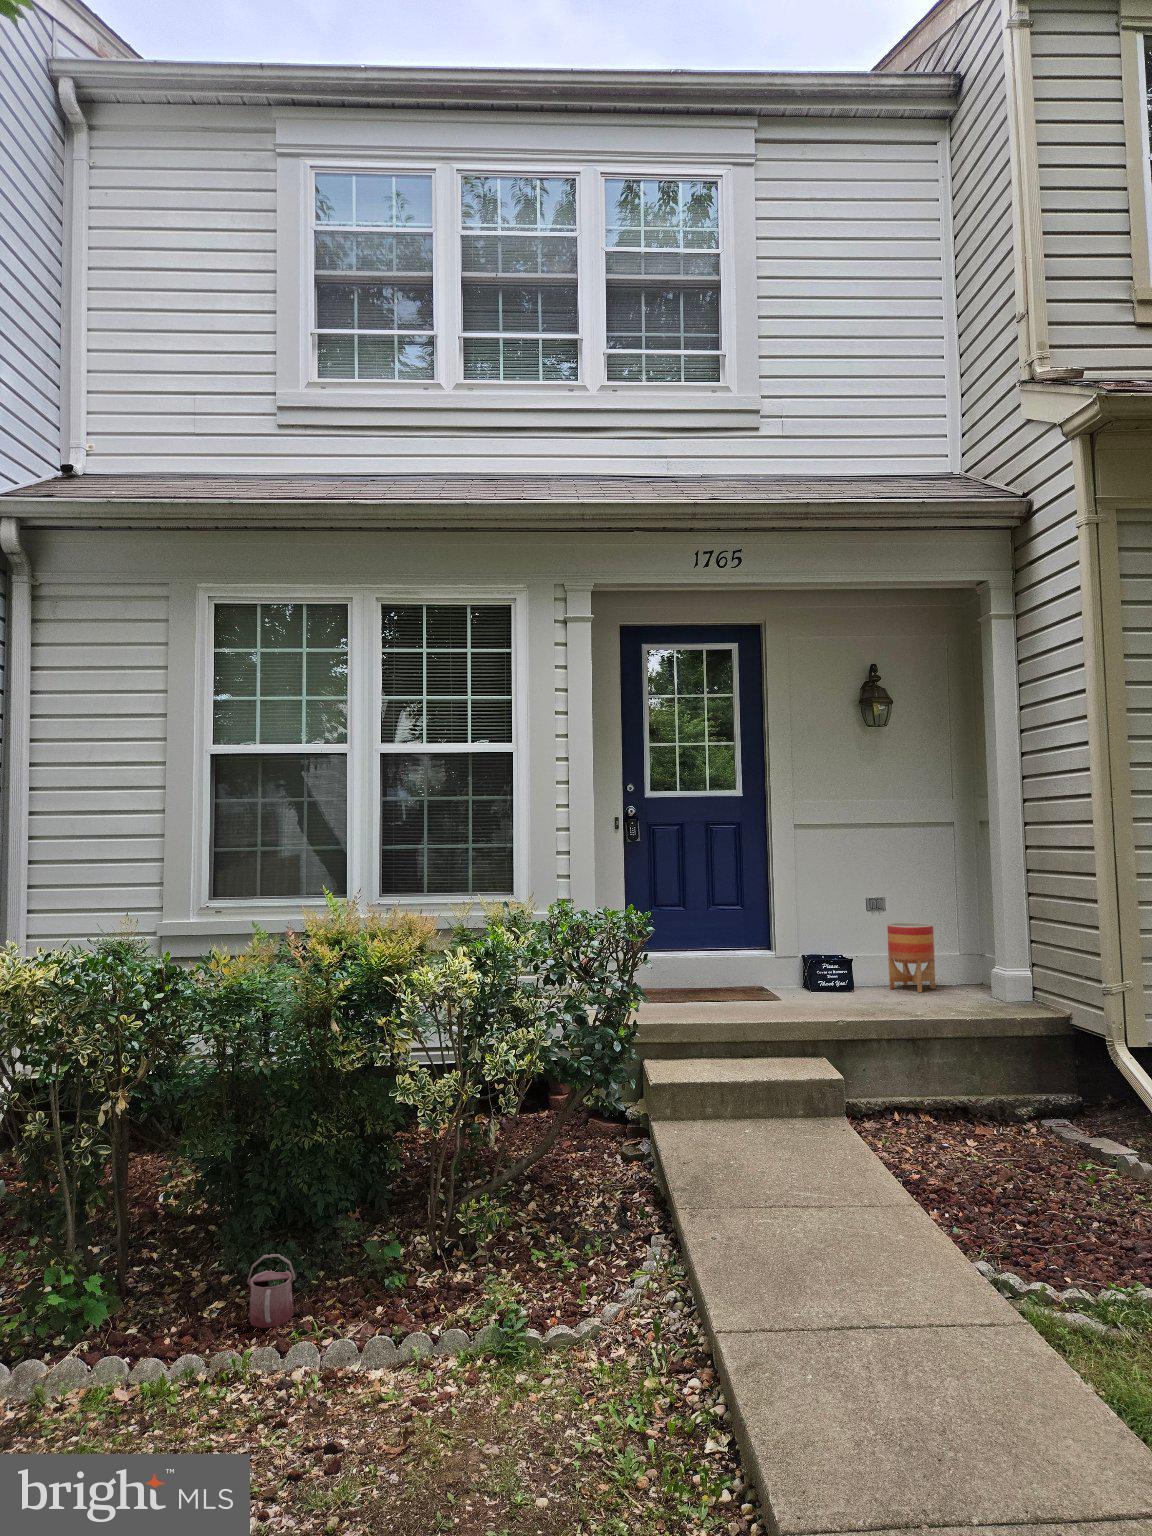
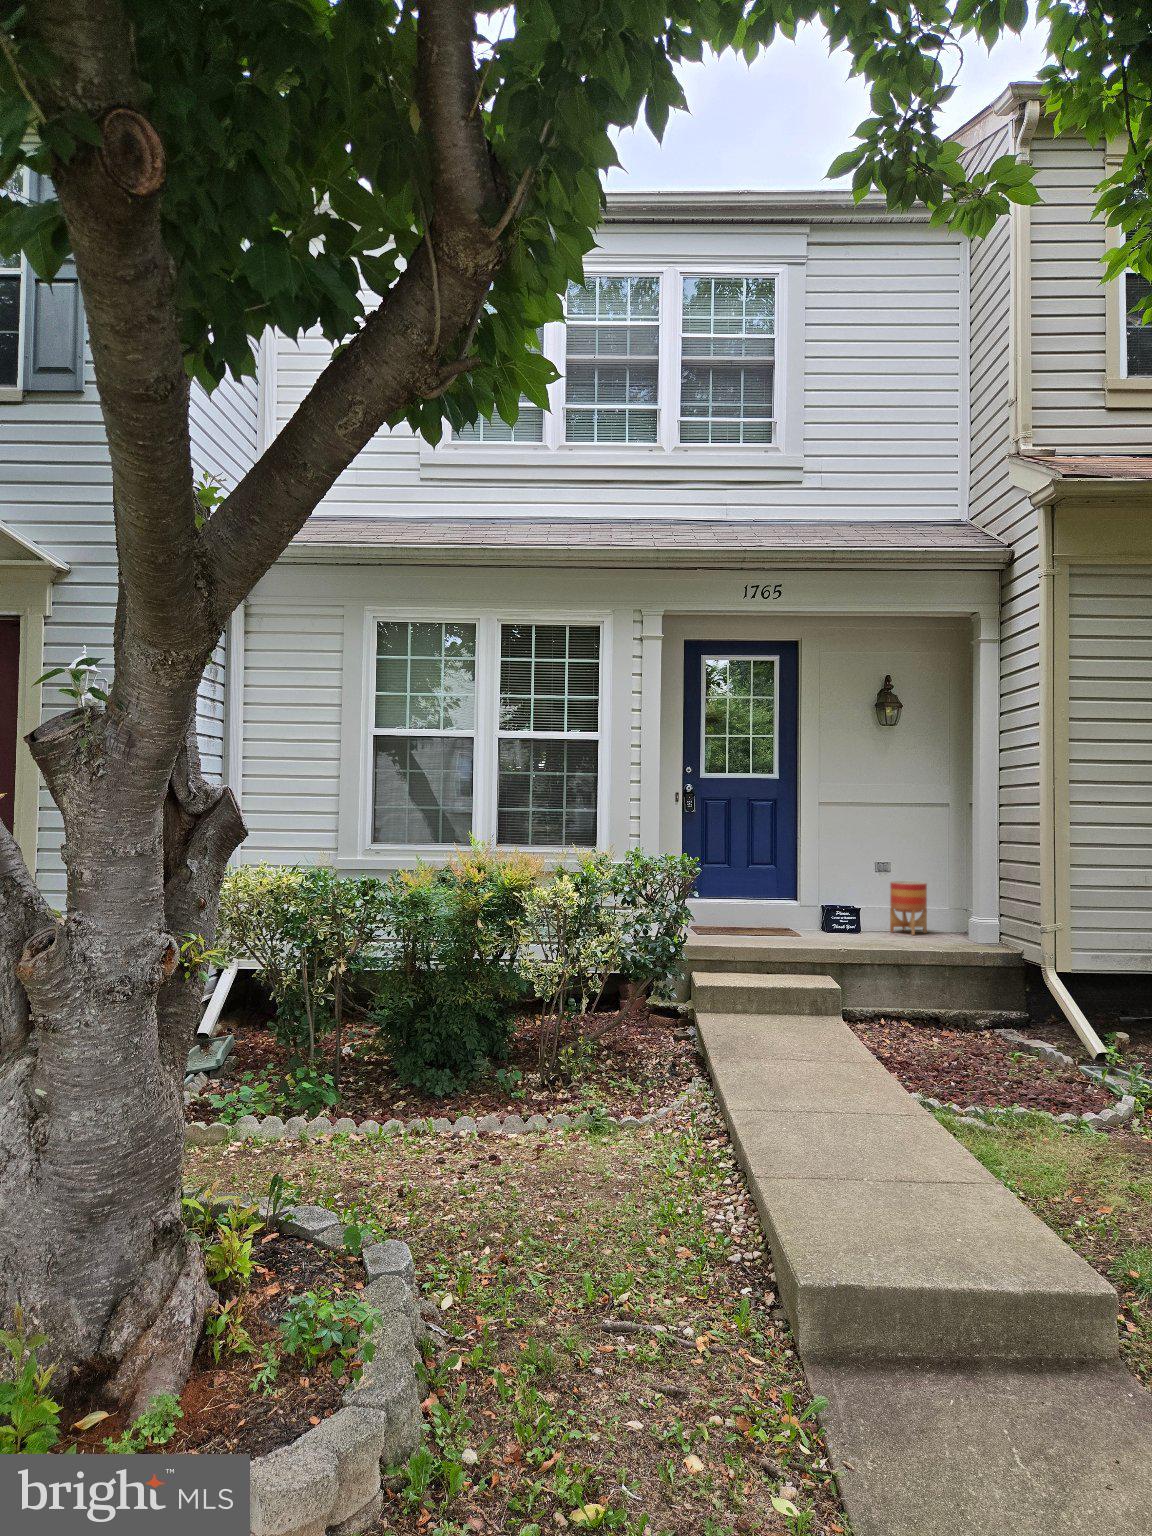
watering can: present [247,1254,295,1328] -> none [427,1068,457,1112]

